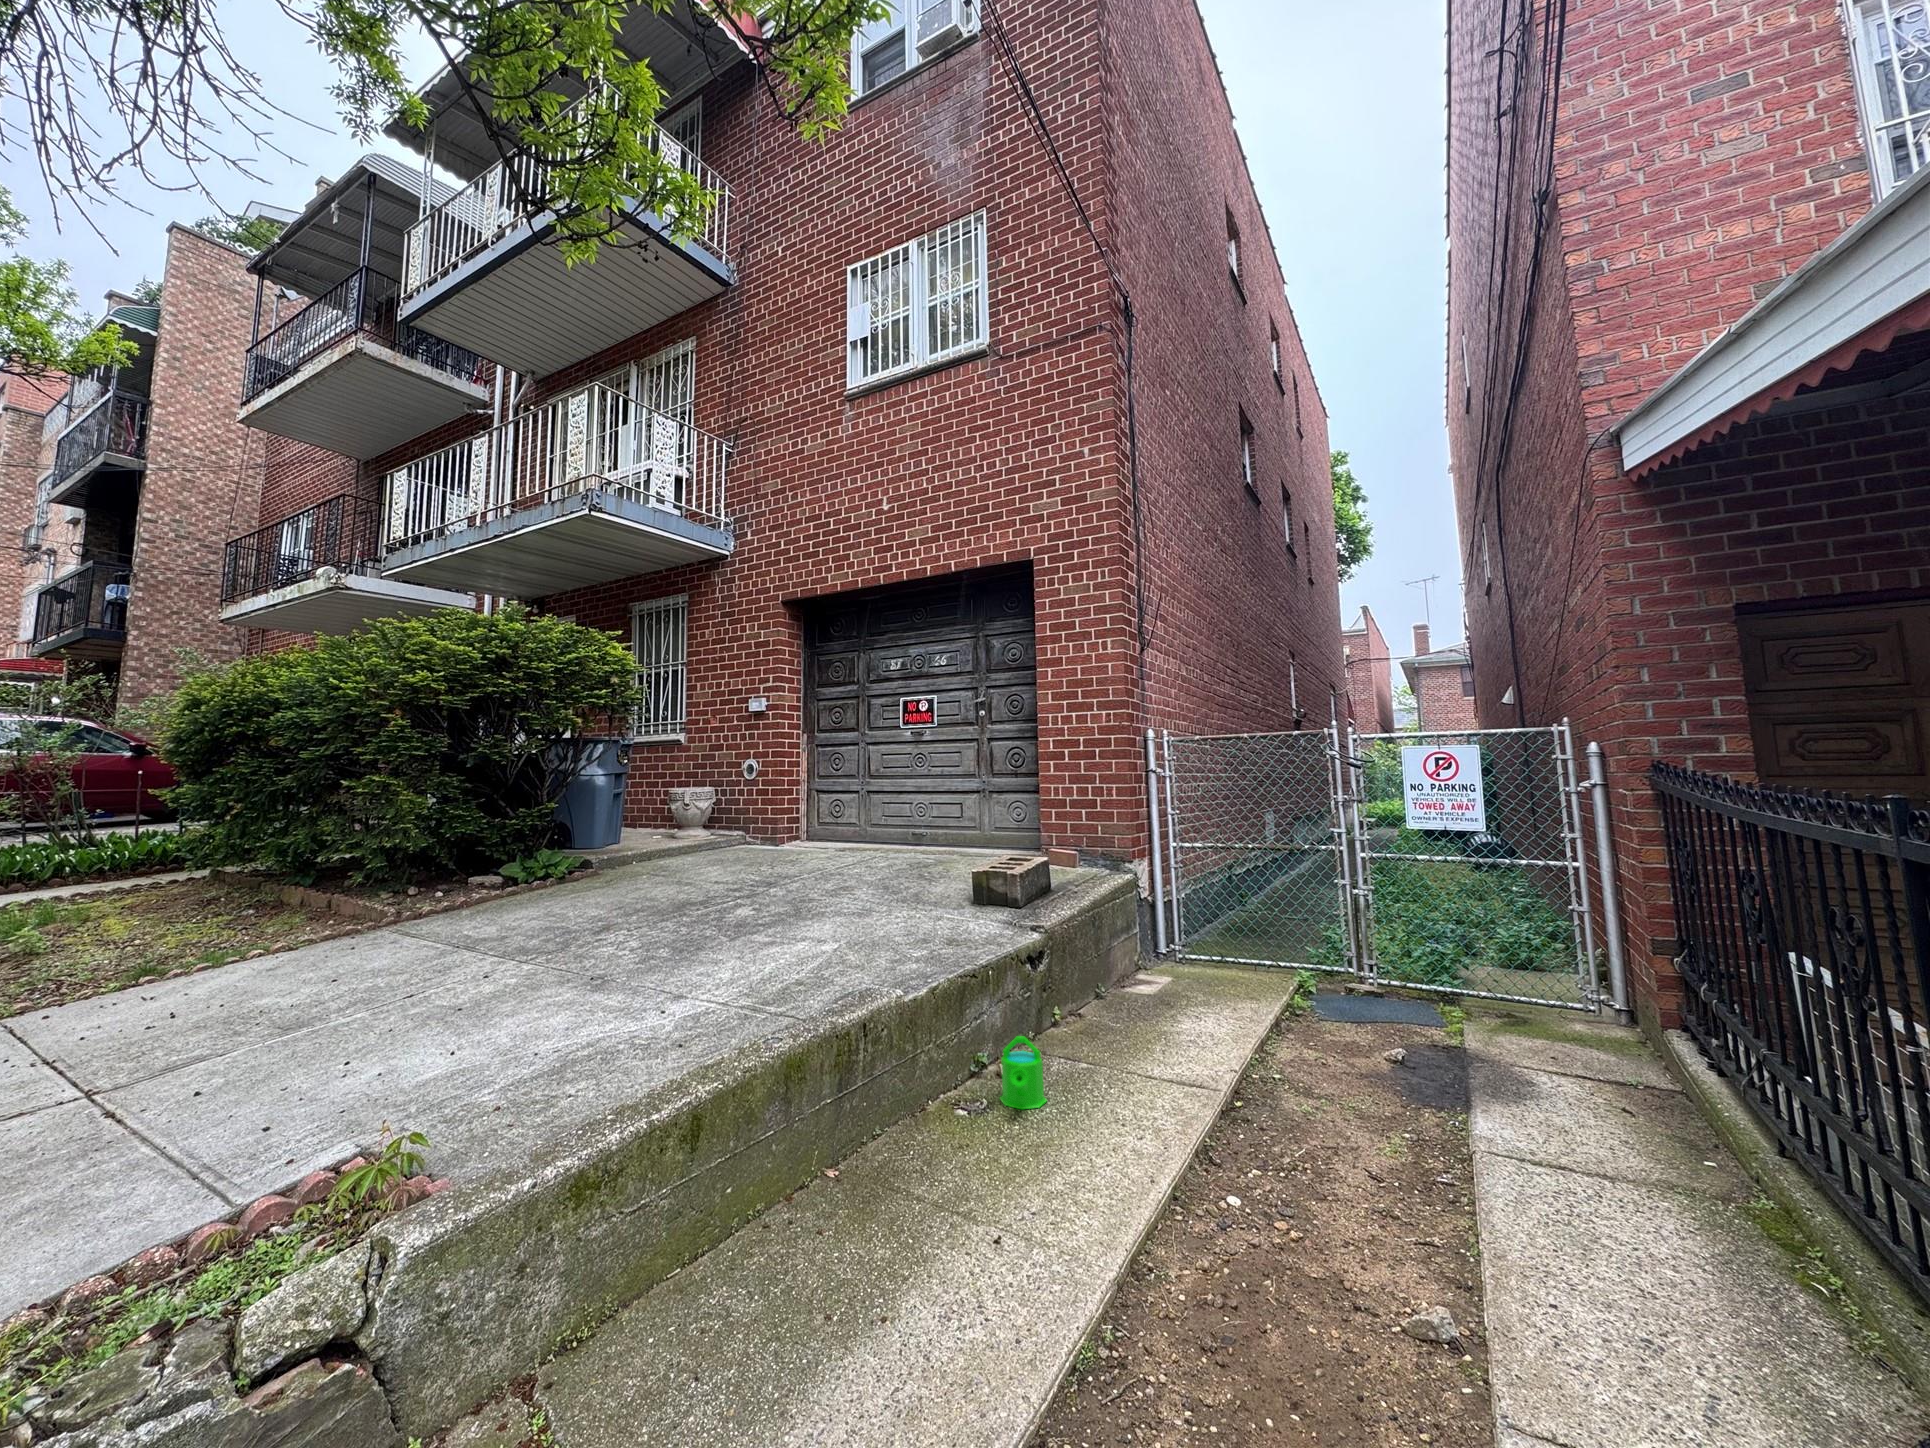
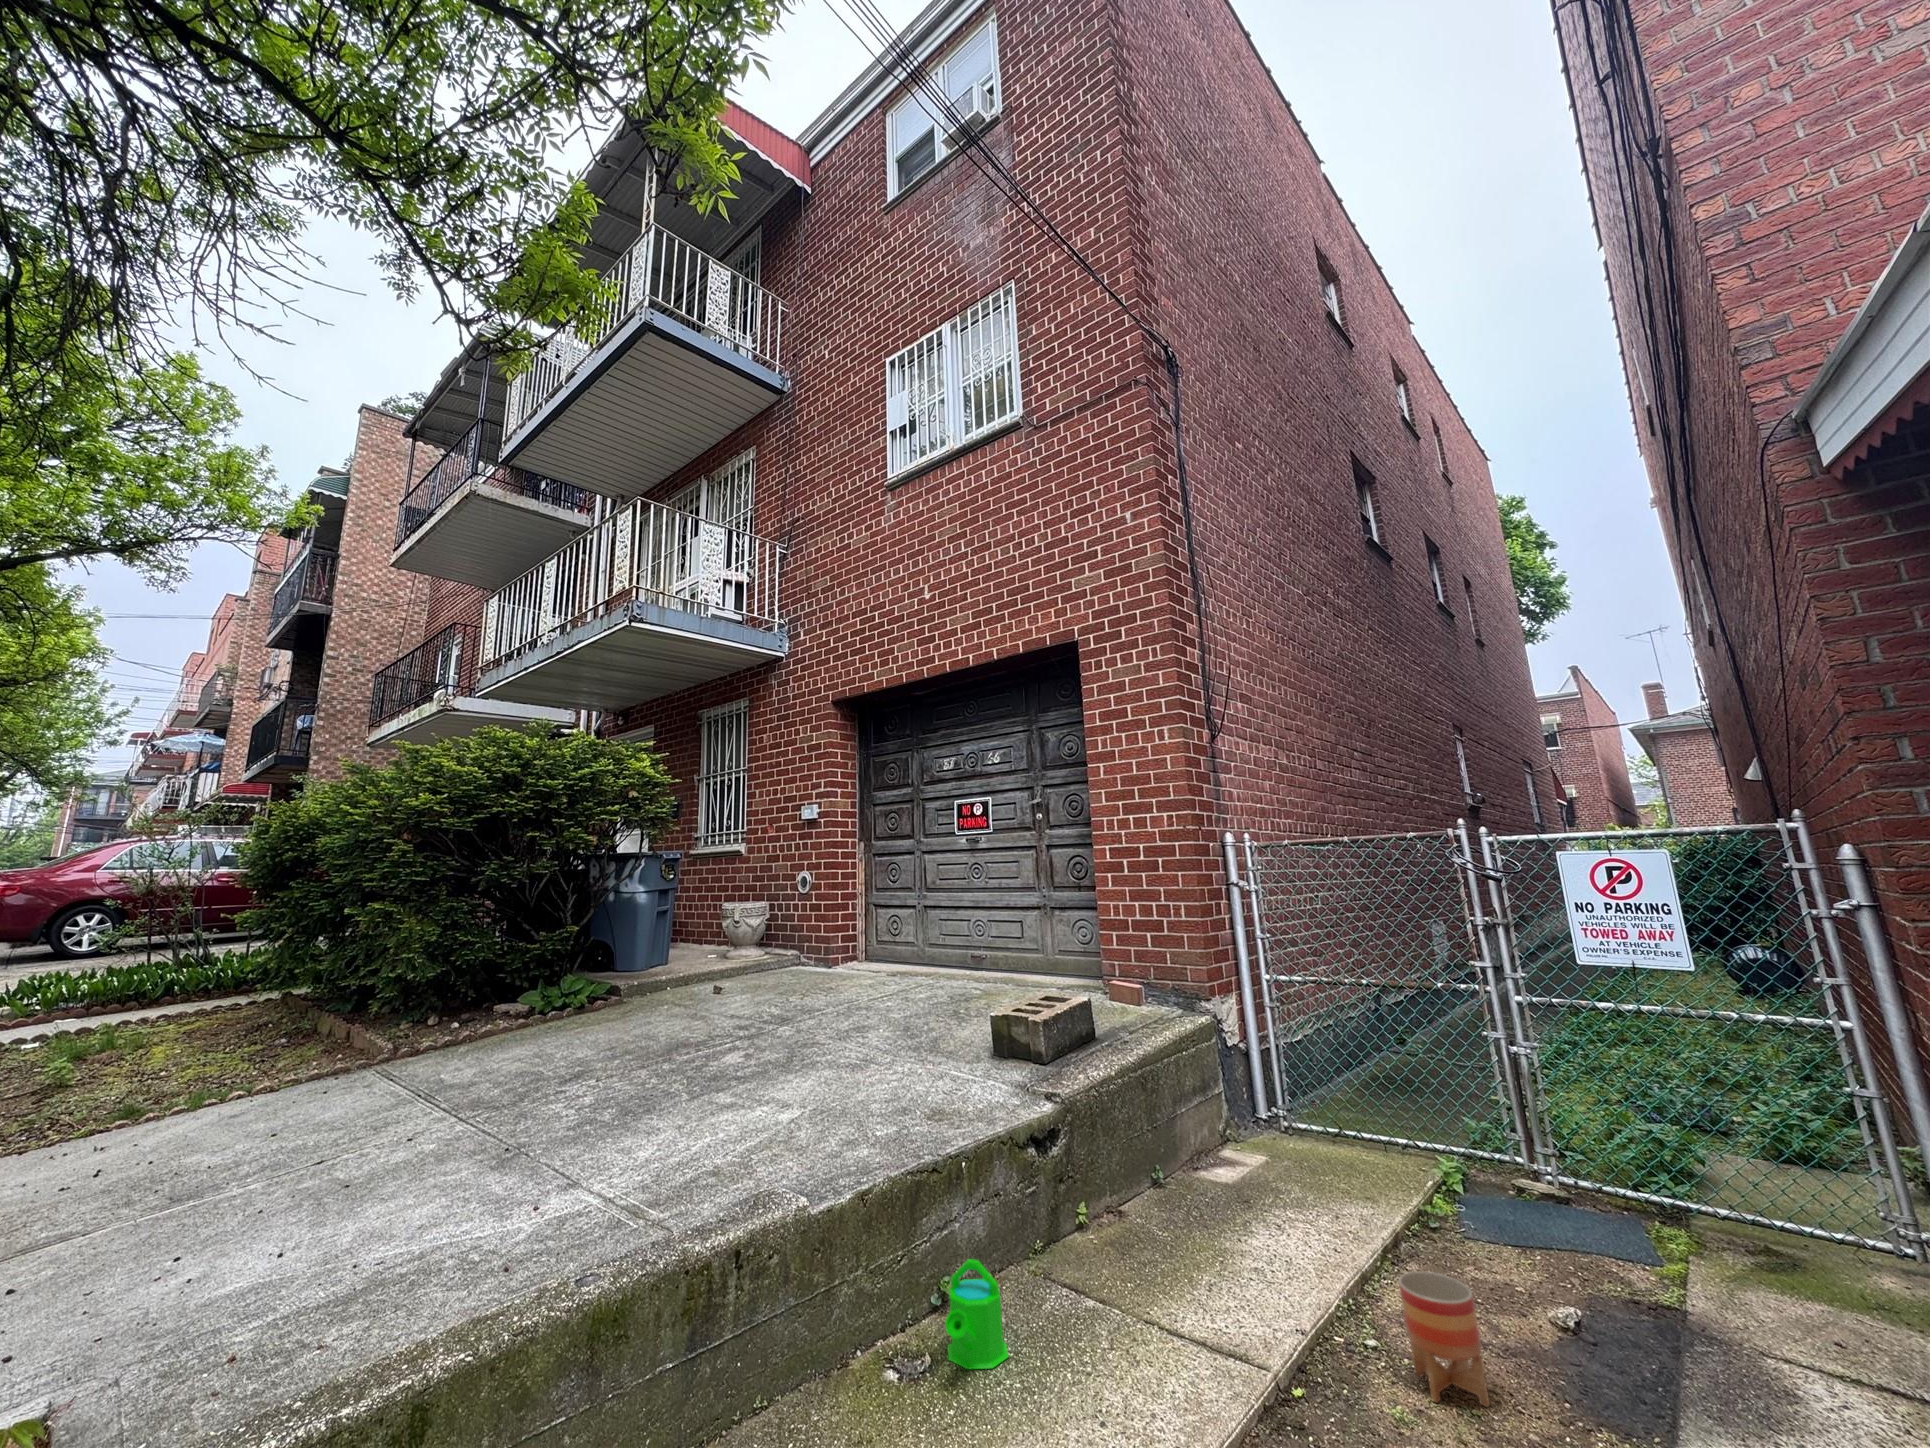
planter: none [1307,1029,1363,1109] -> present [1399,1271,1490,1407]

